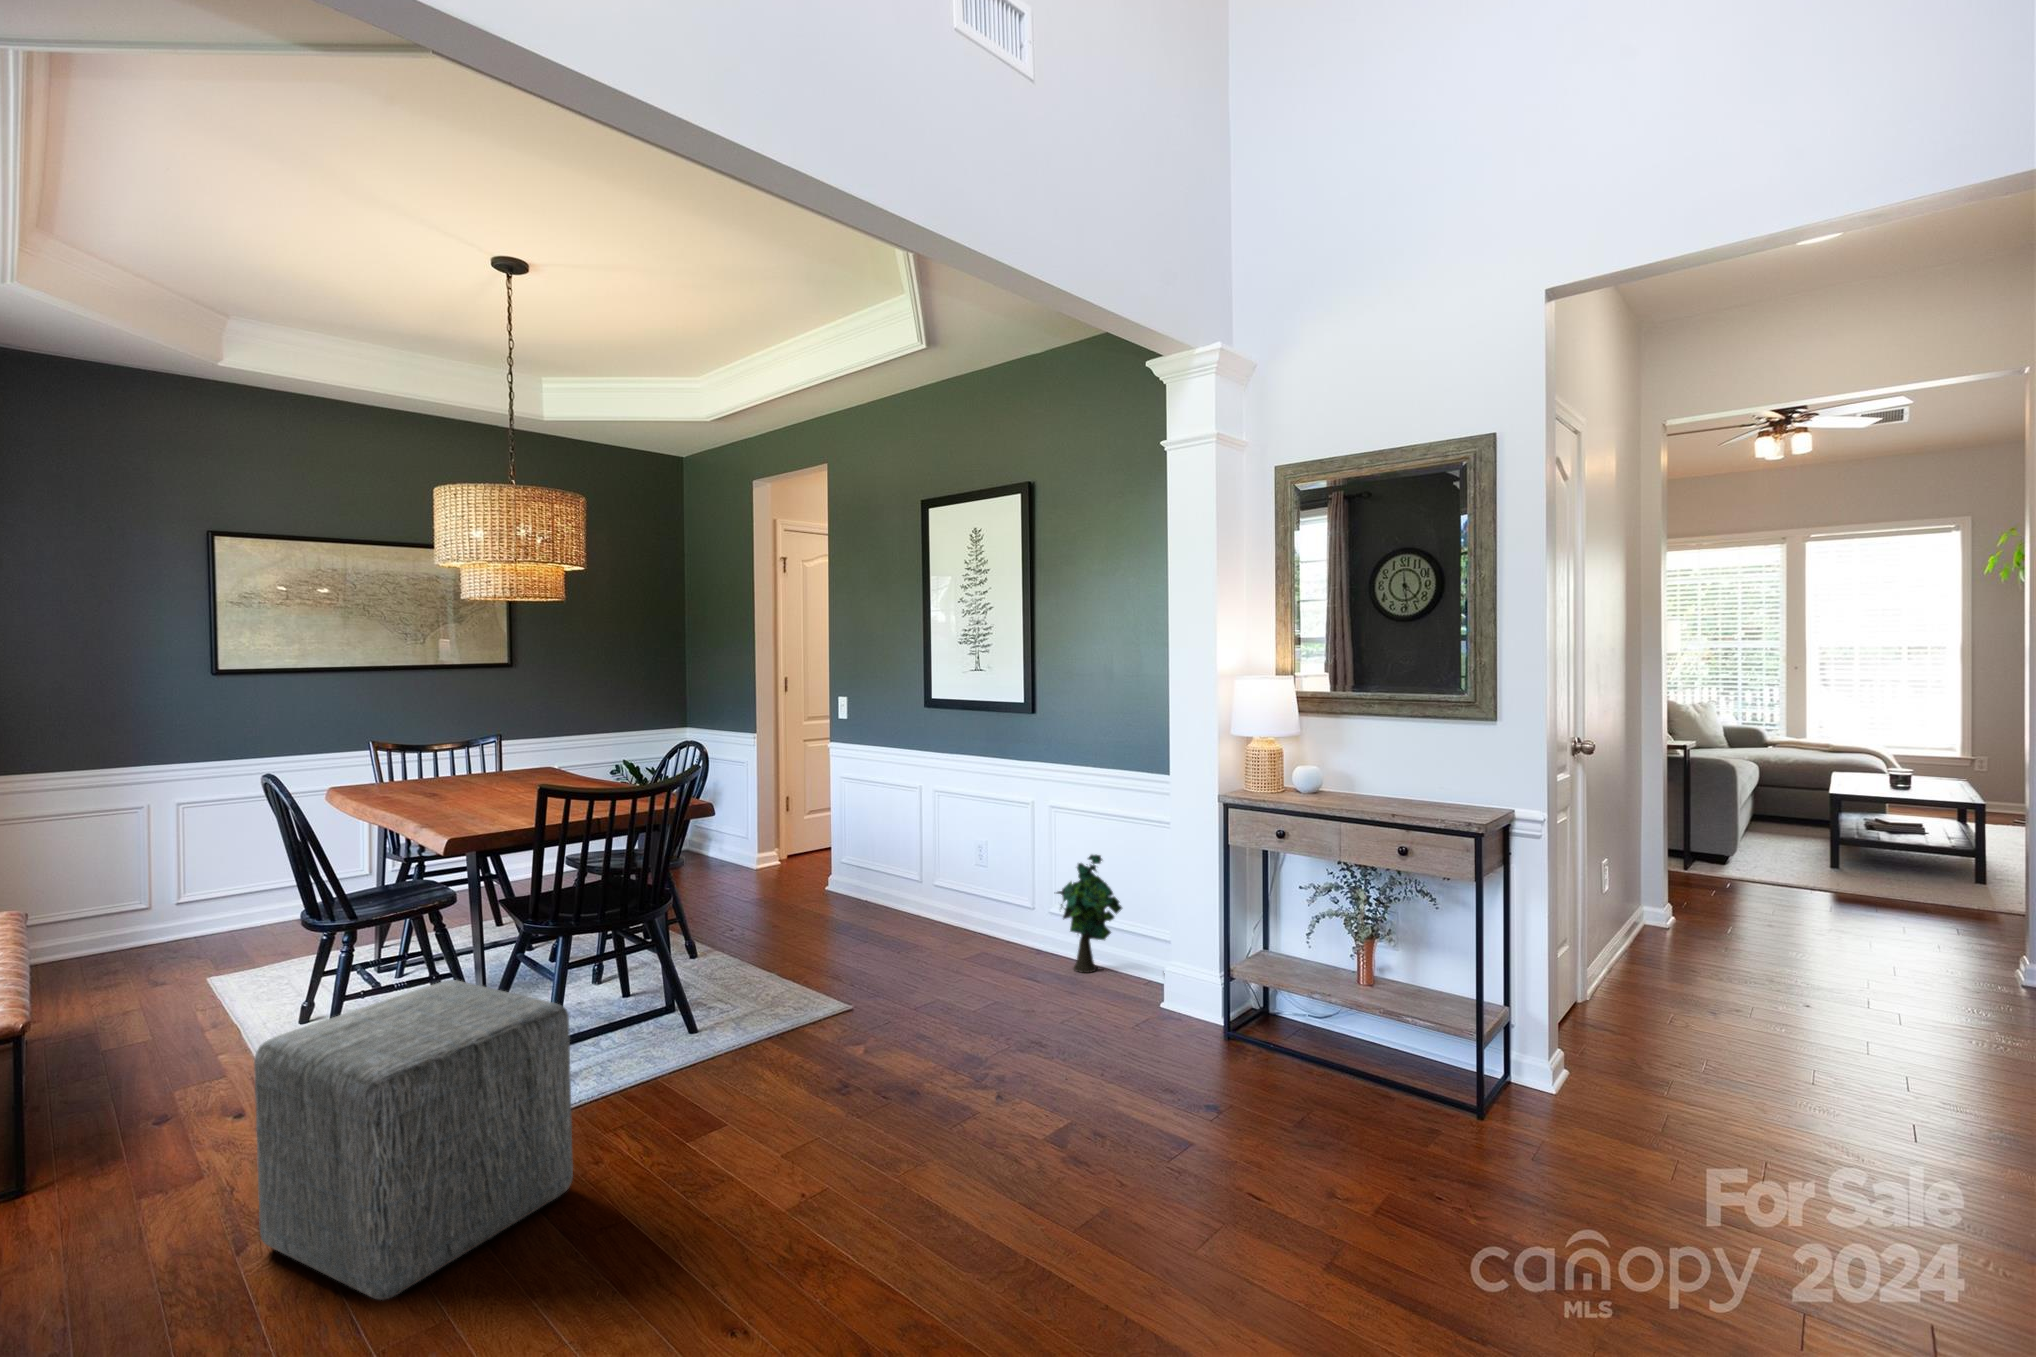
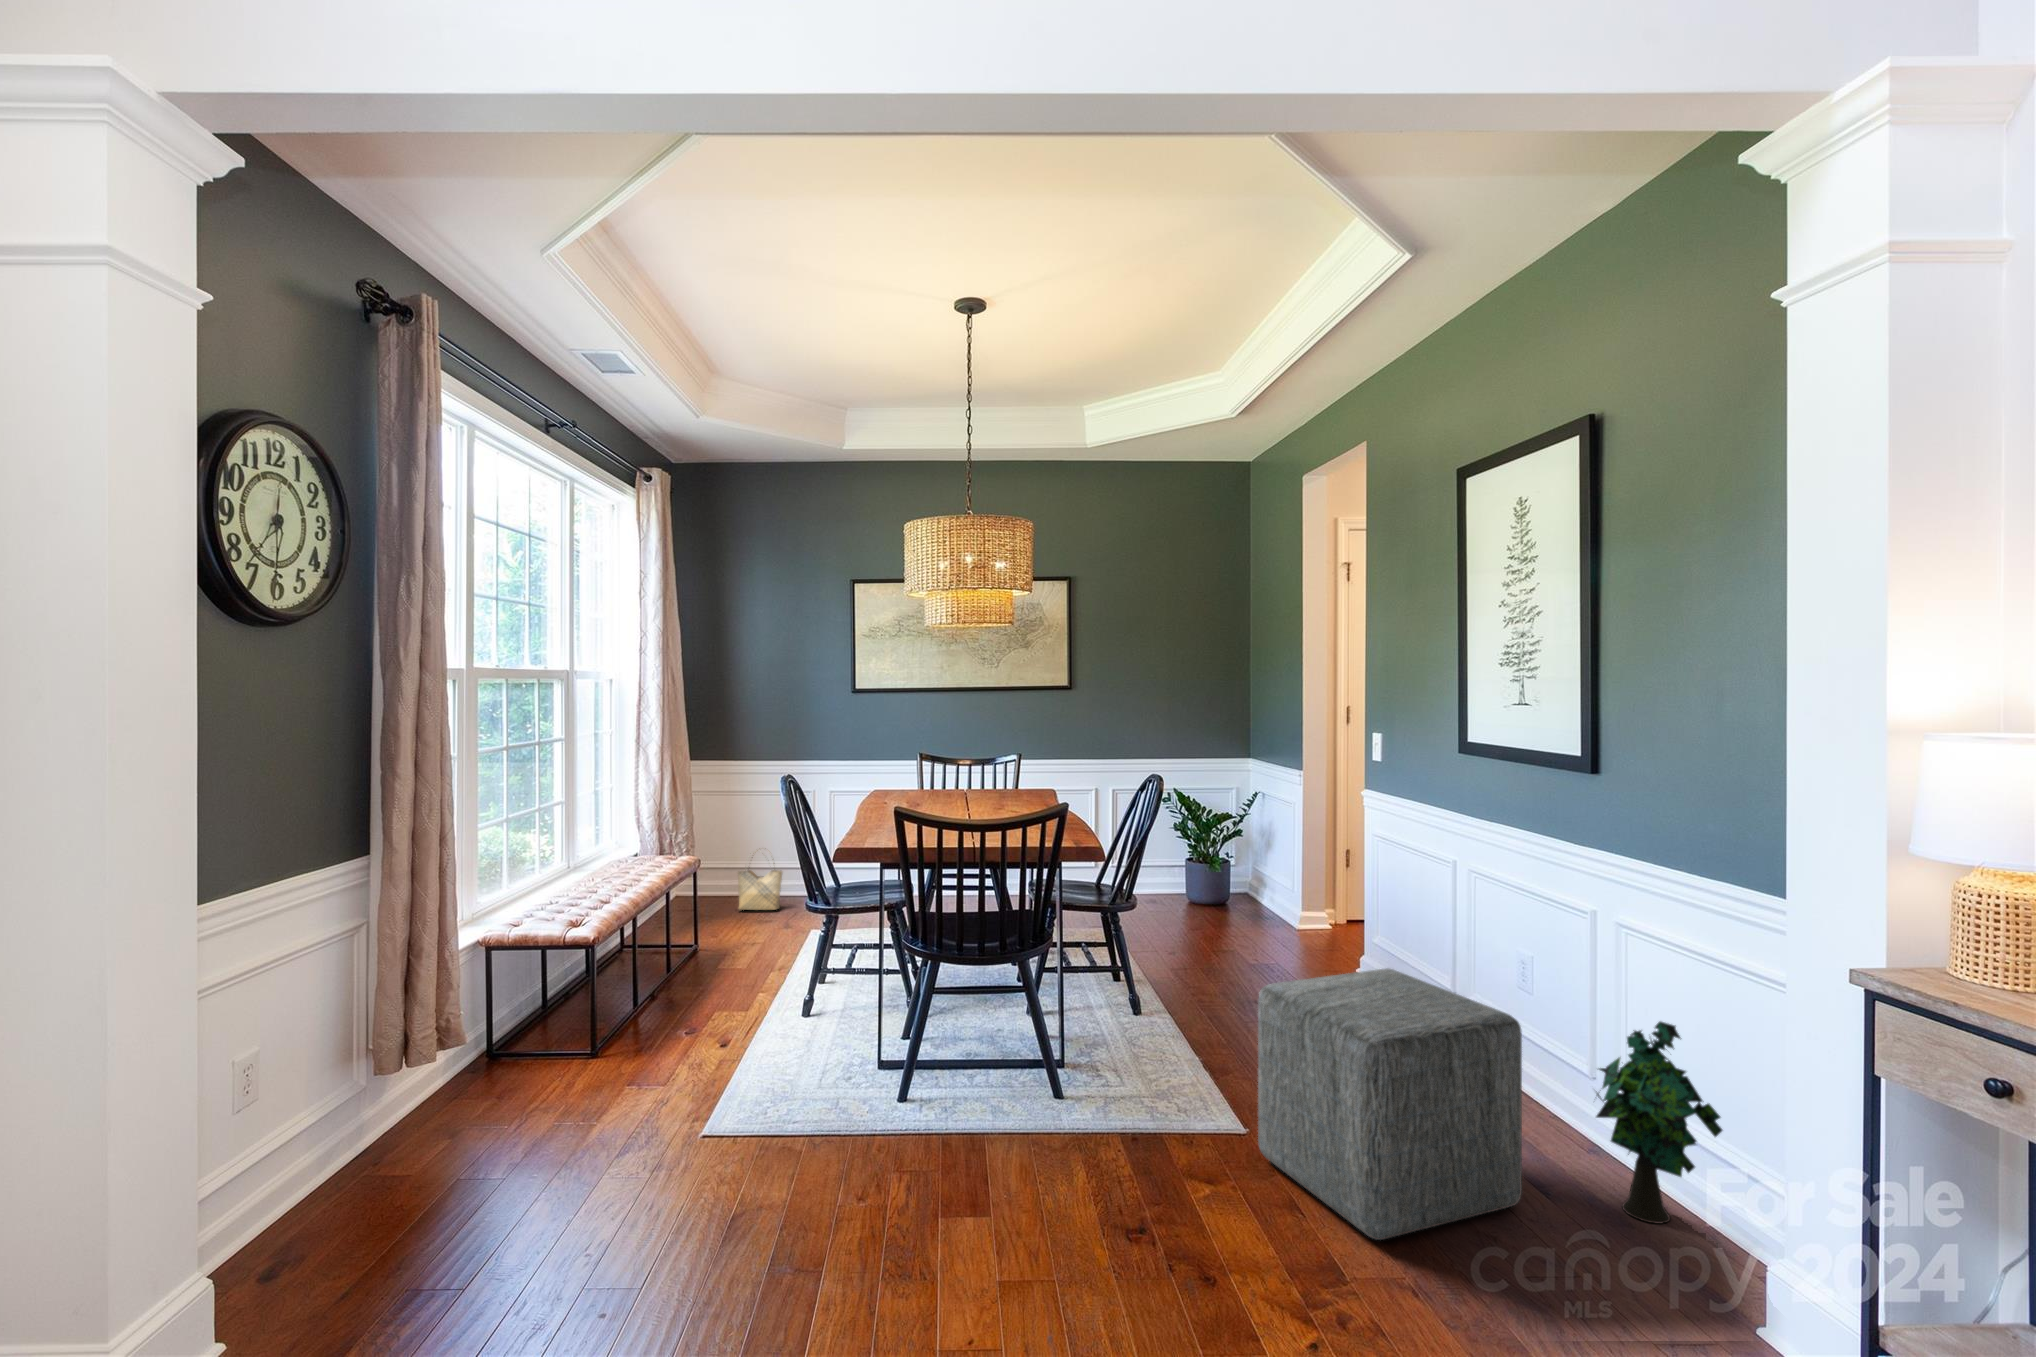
woven basket: none [66,880,145,964] -> present [738,850,782,910]
ottoman: present [254,980,573,1300] -> present [1258,968,1522,1240]

